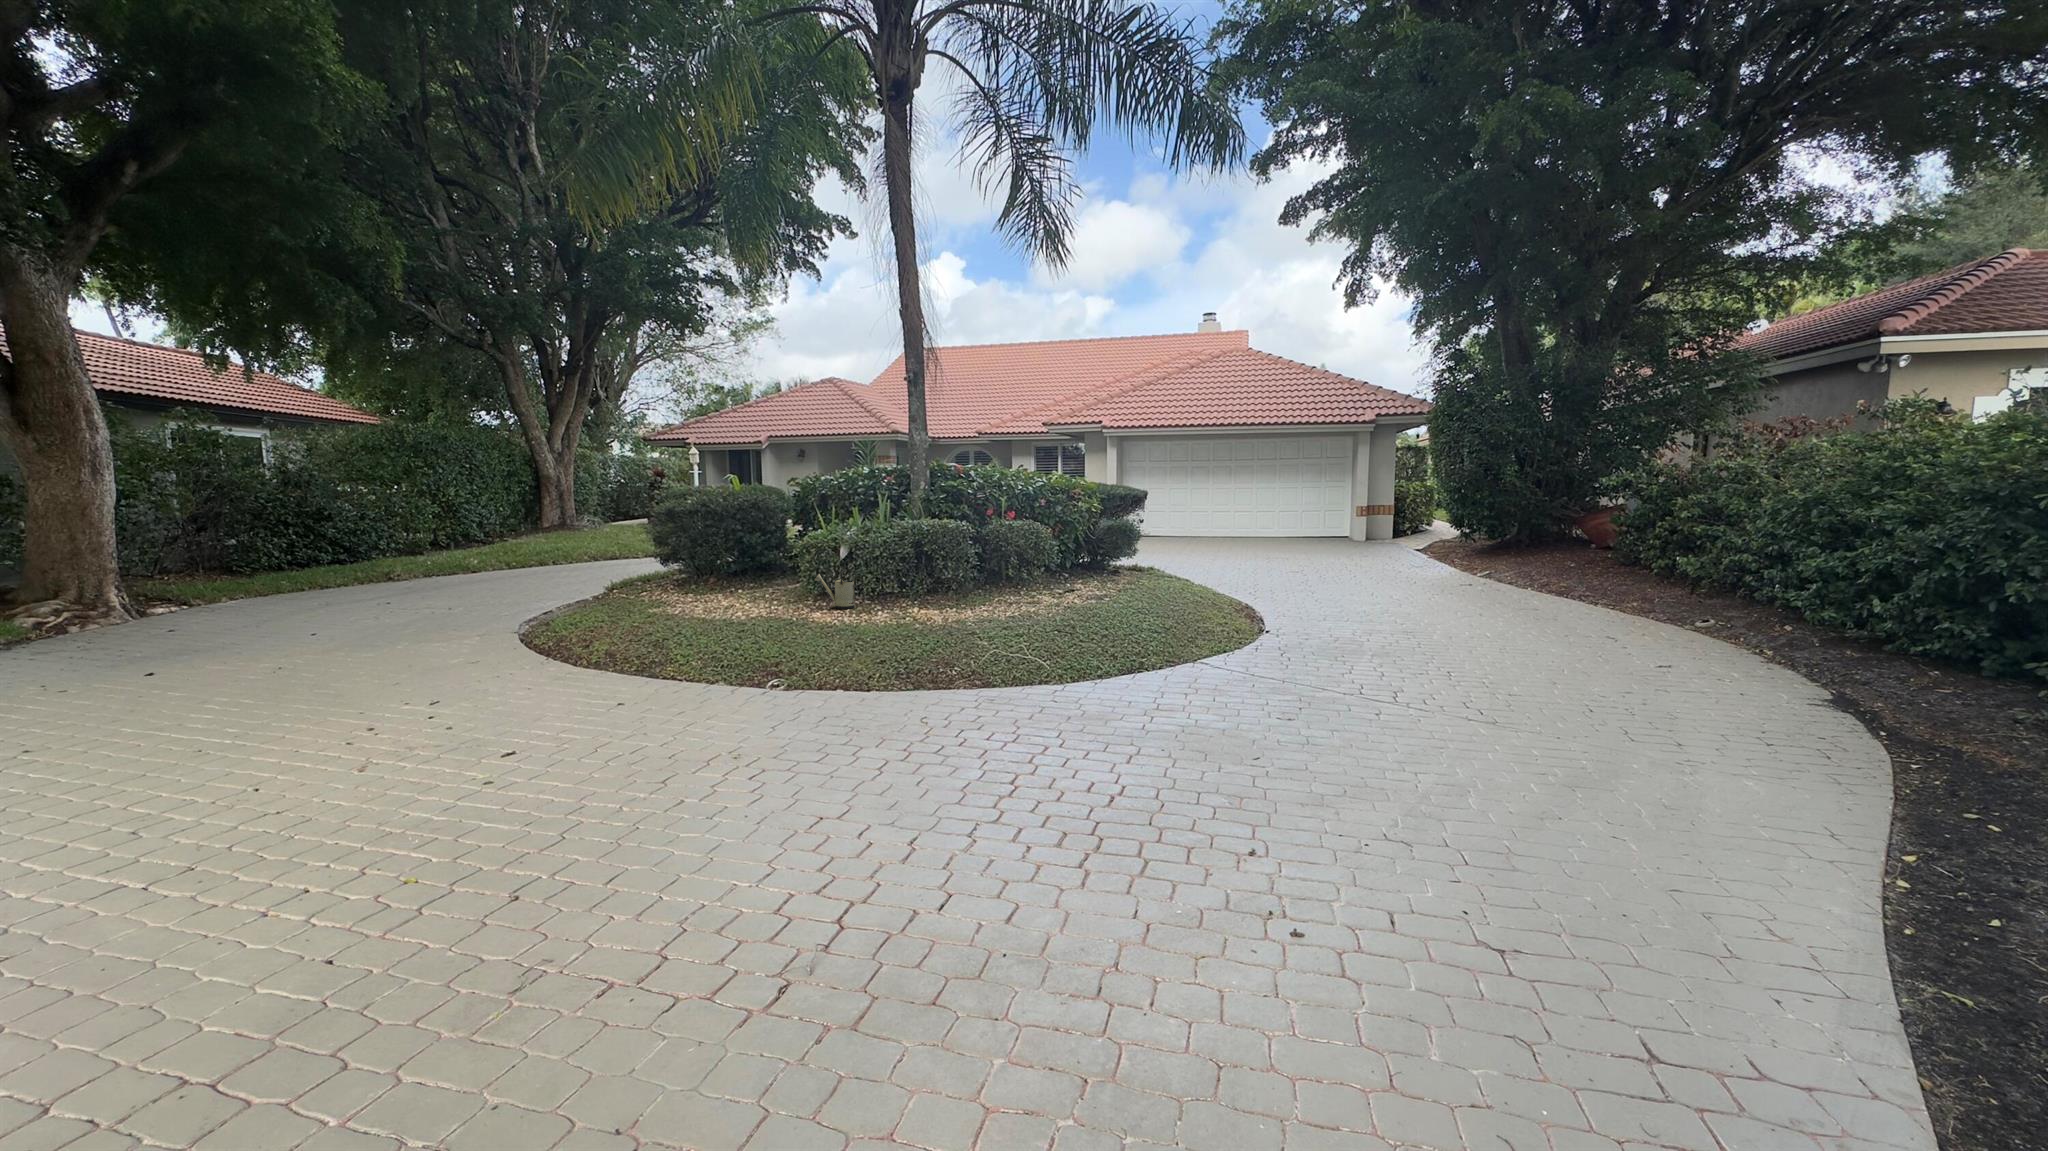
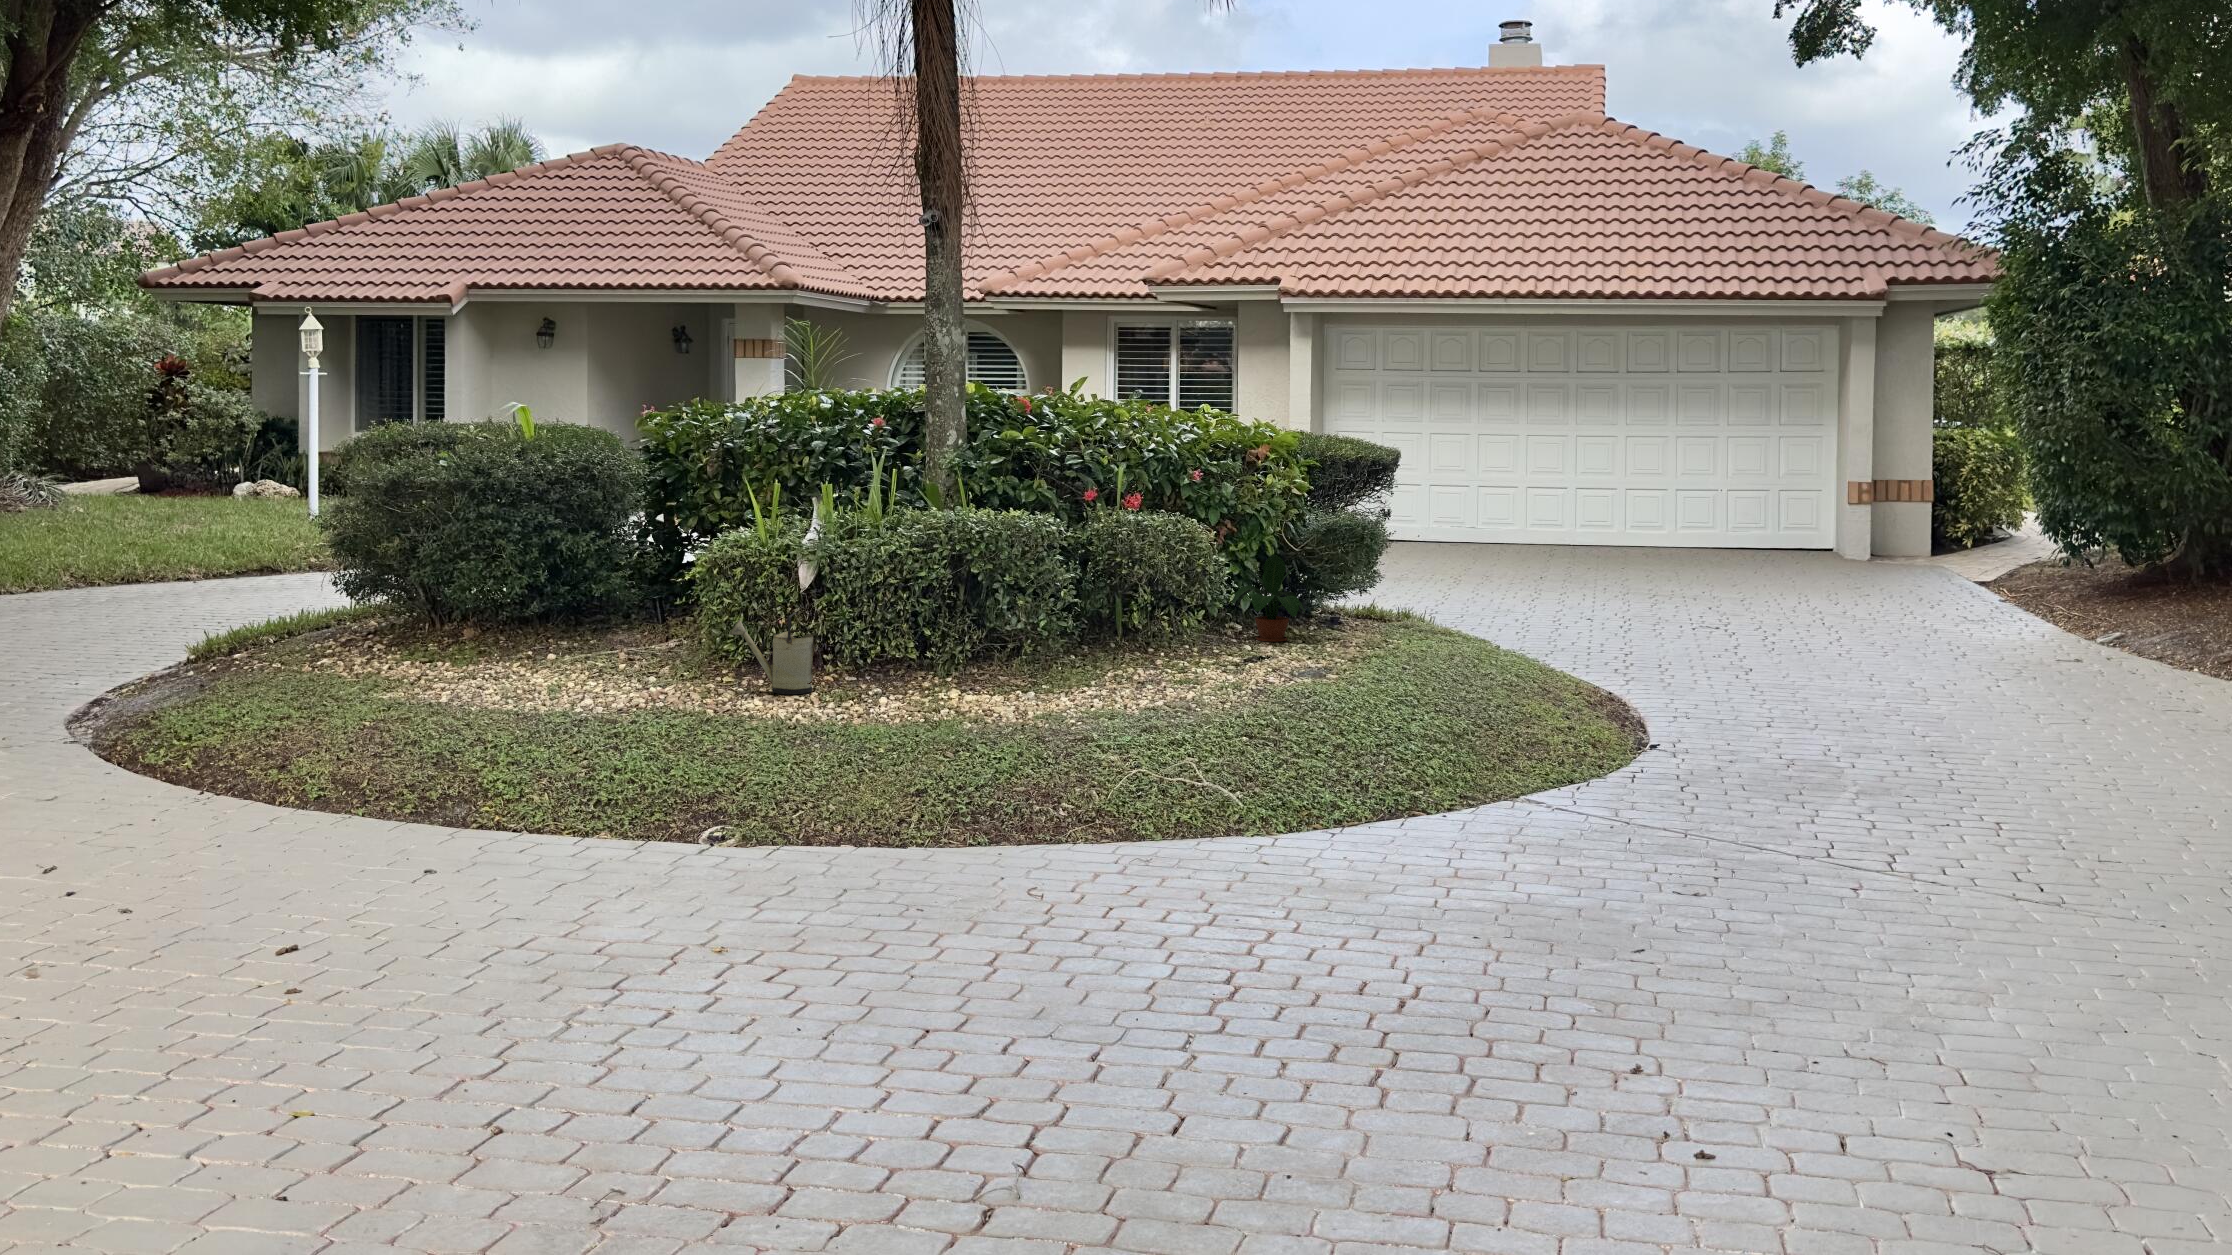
potted plant: none [1062,540,1098,581] -> present [1231,554,1305,642]

